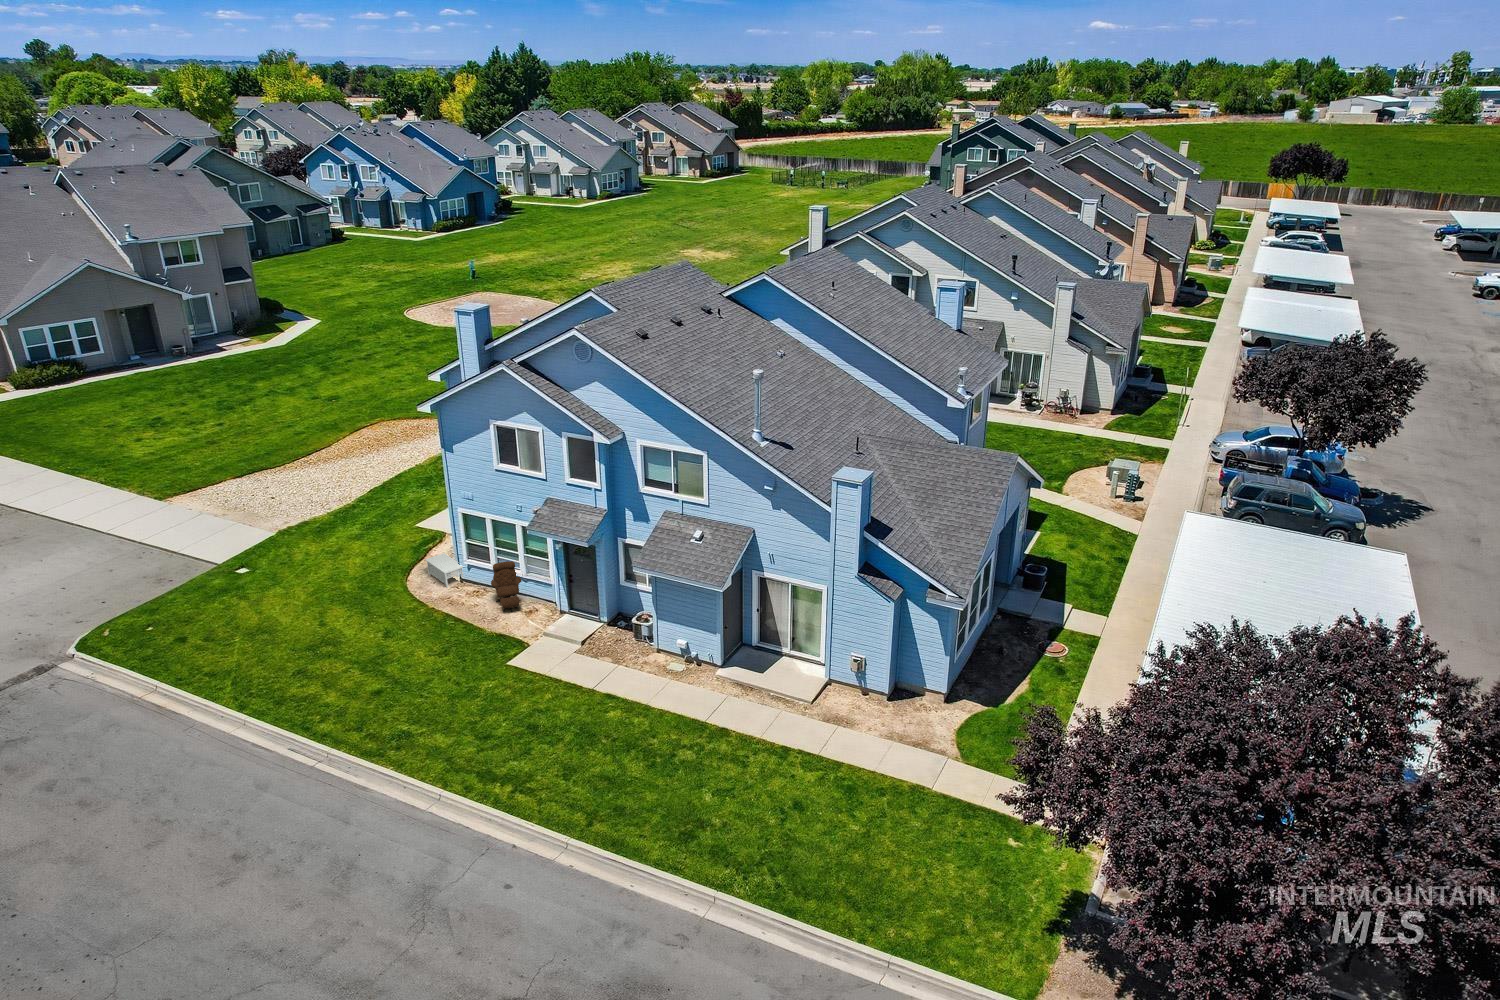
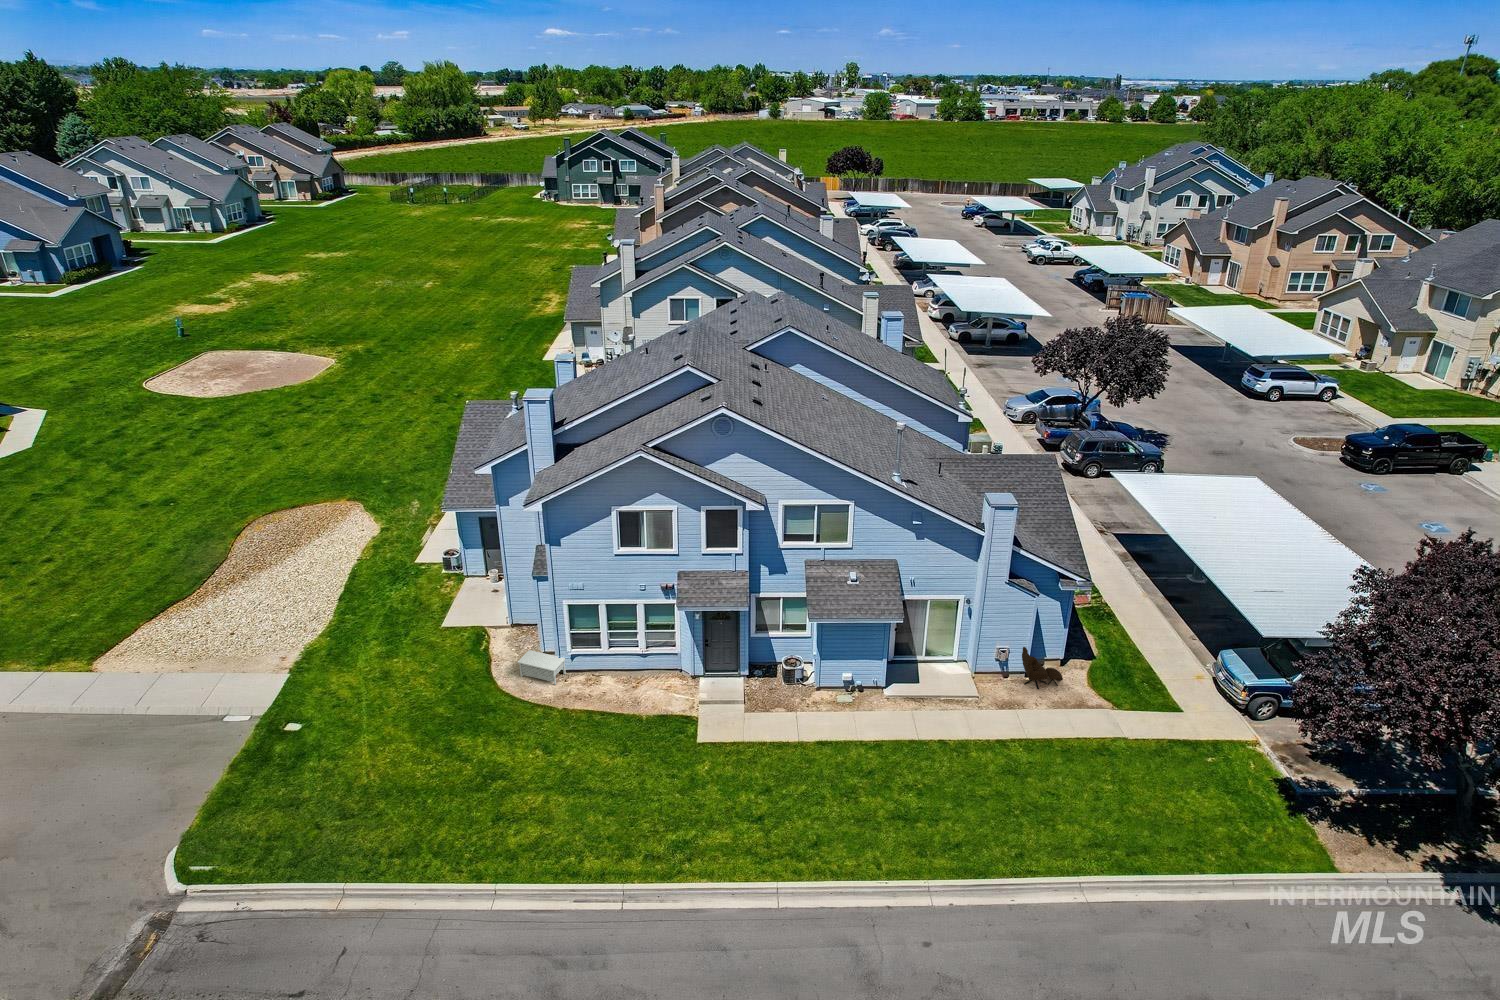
lounge chair: present [491,561,521,612] -> present [1022,647,1063,689]

